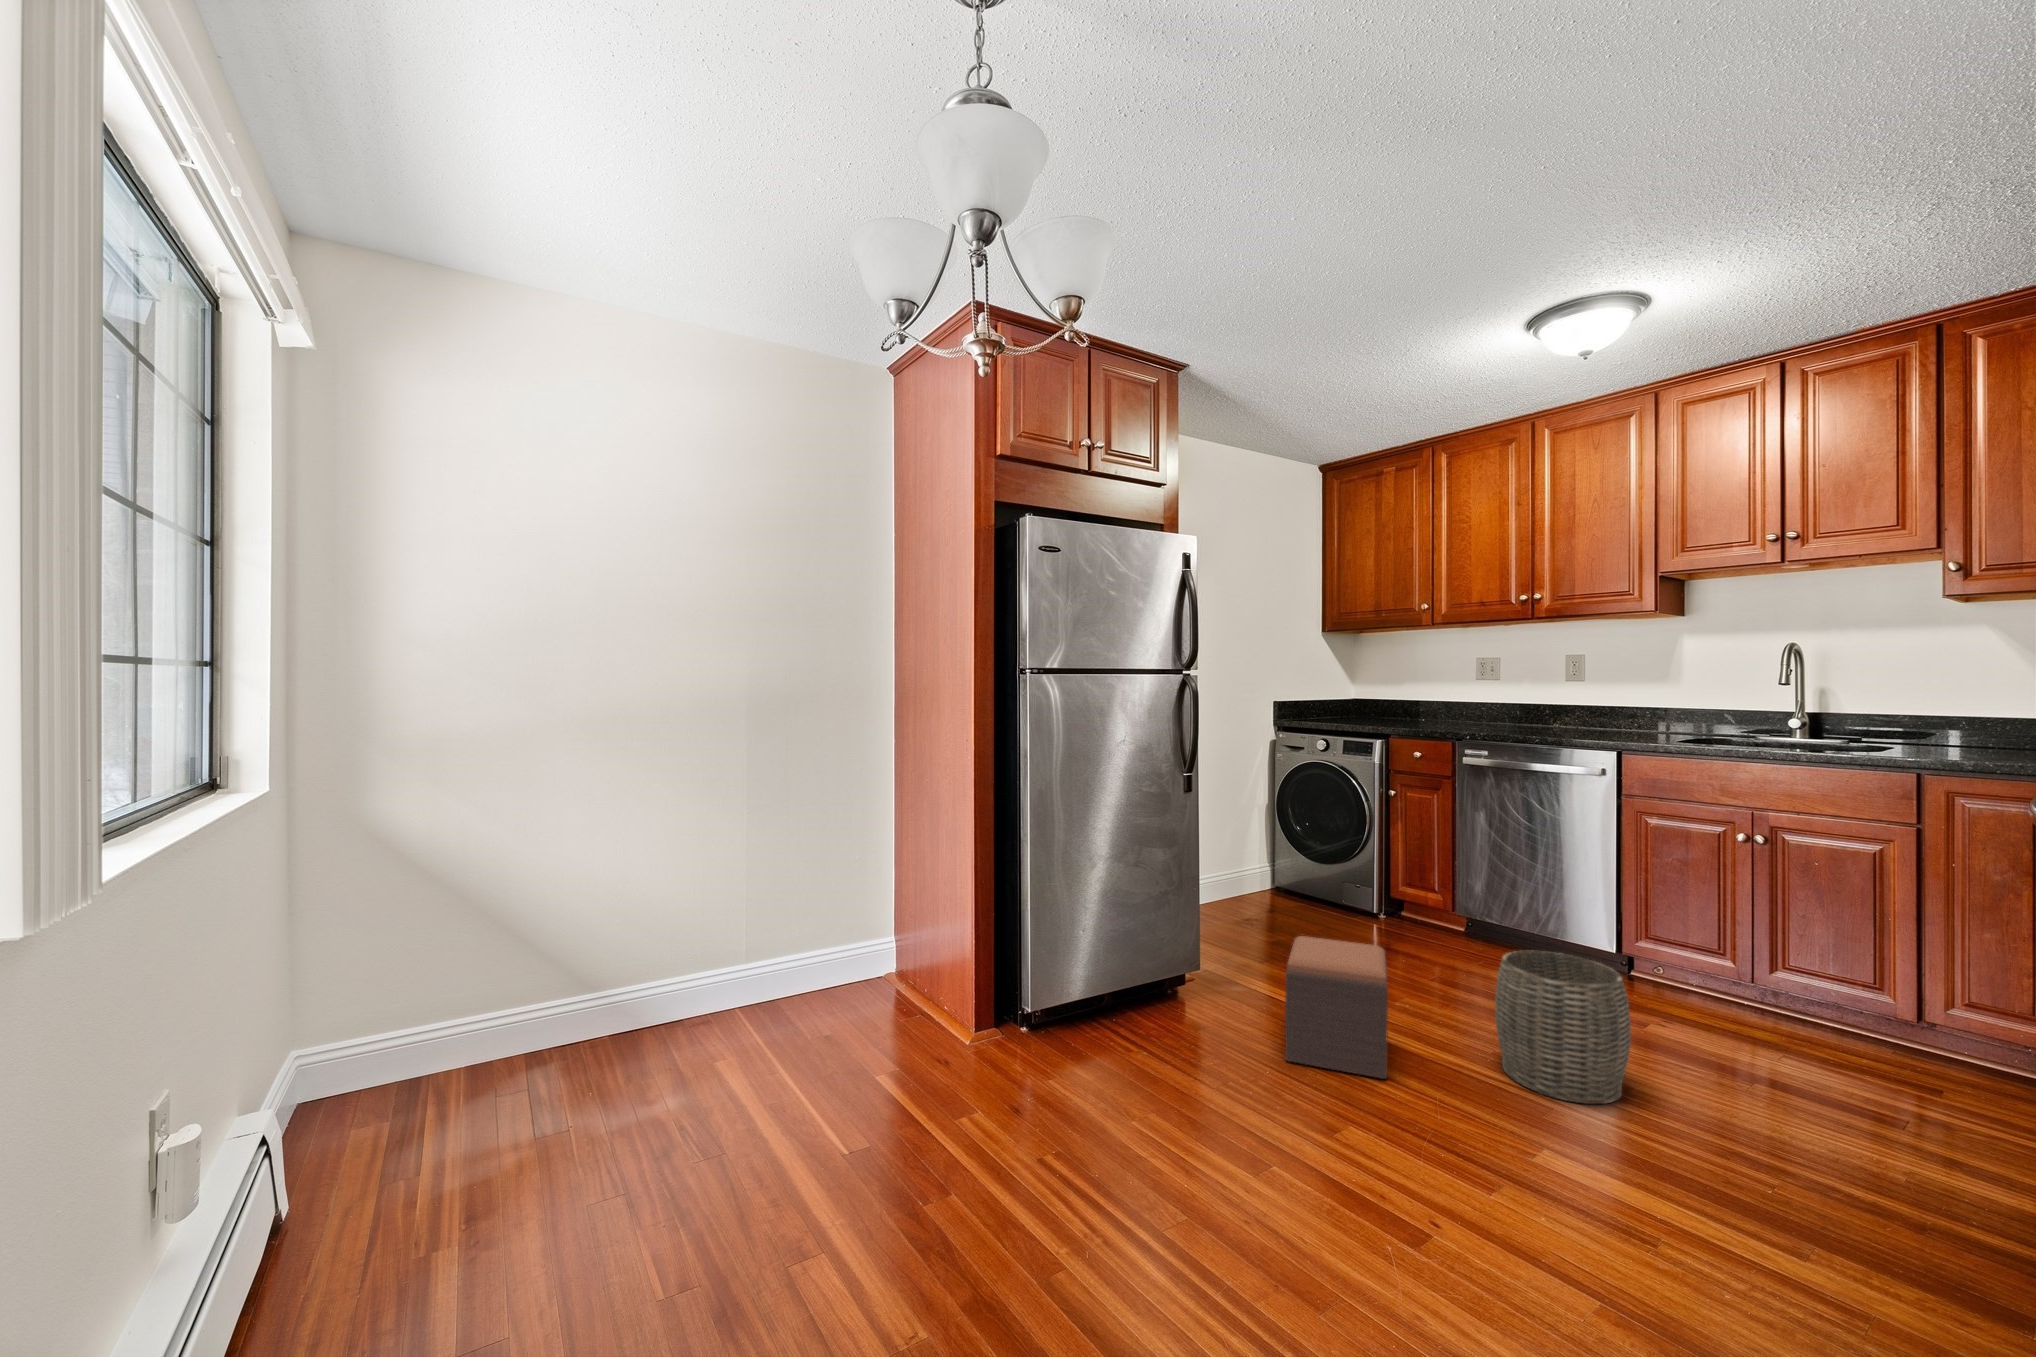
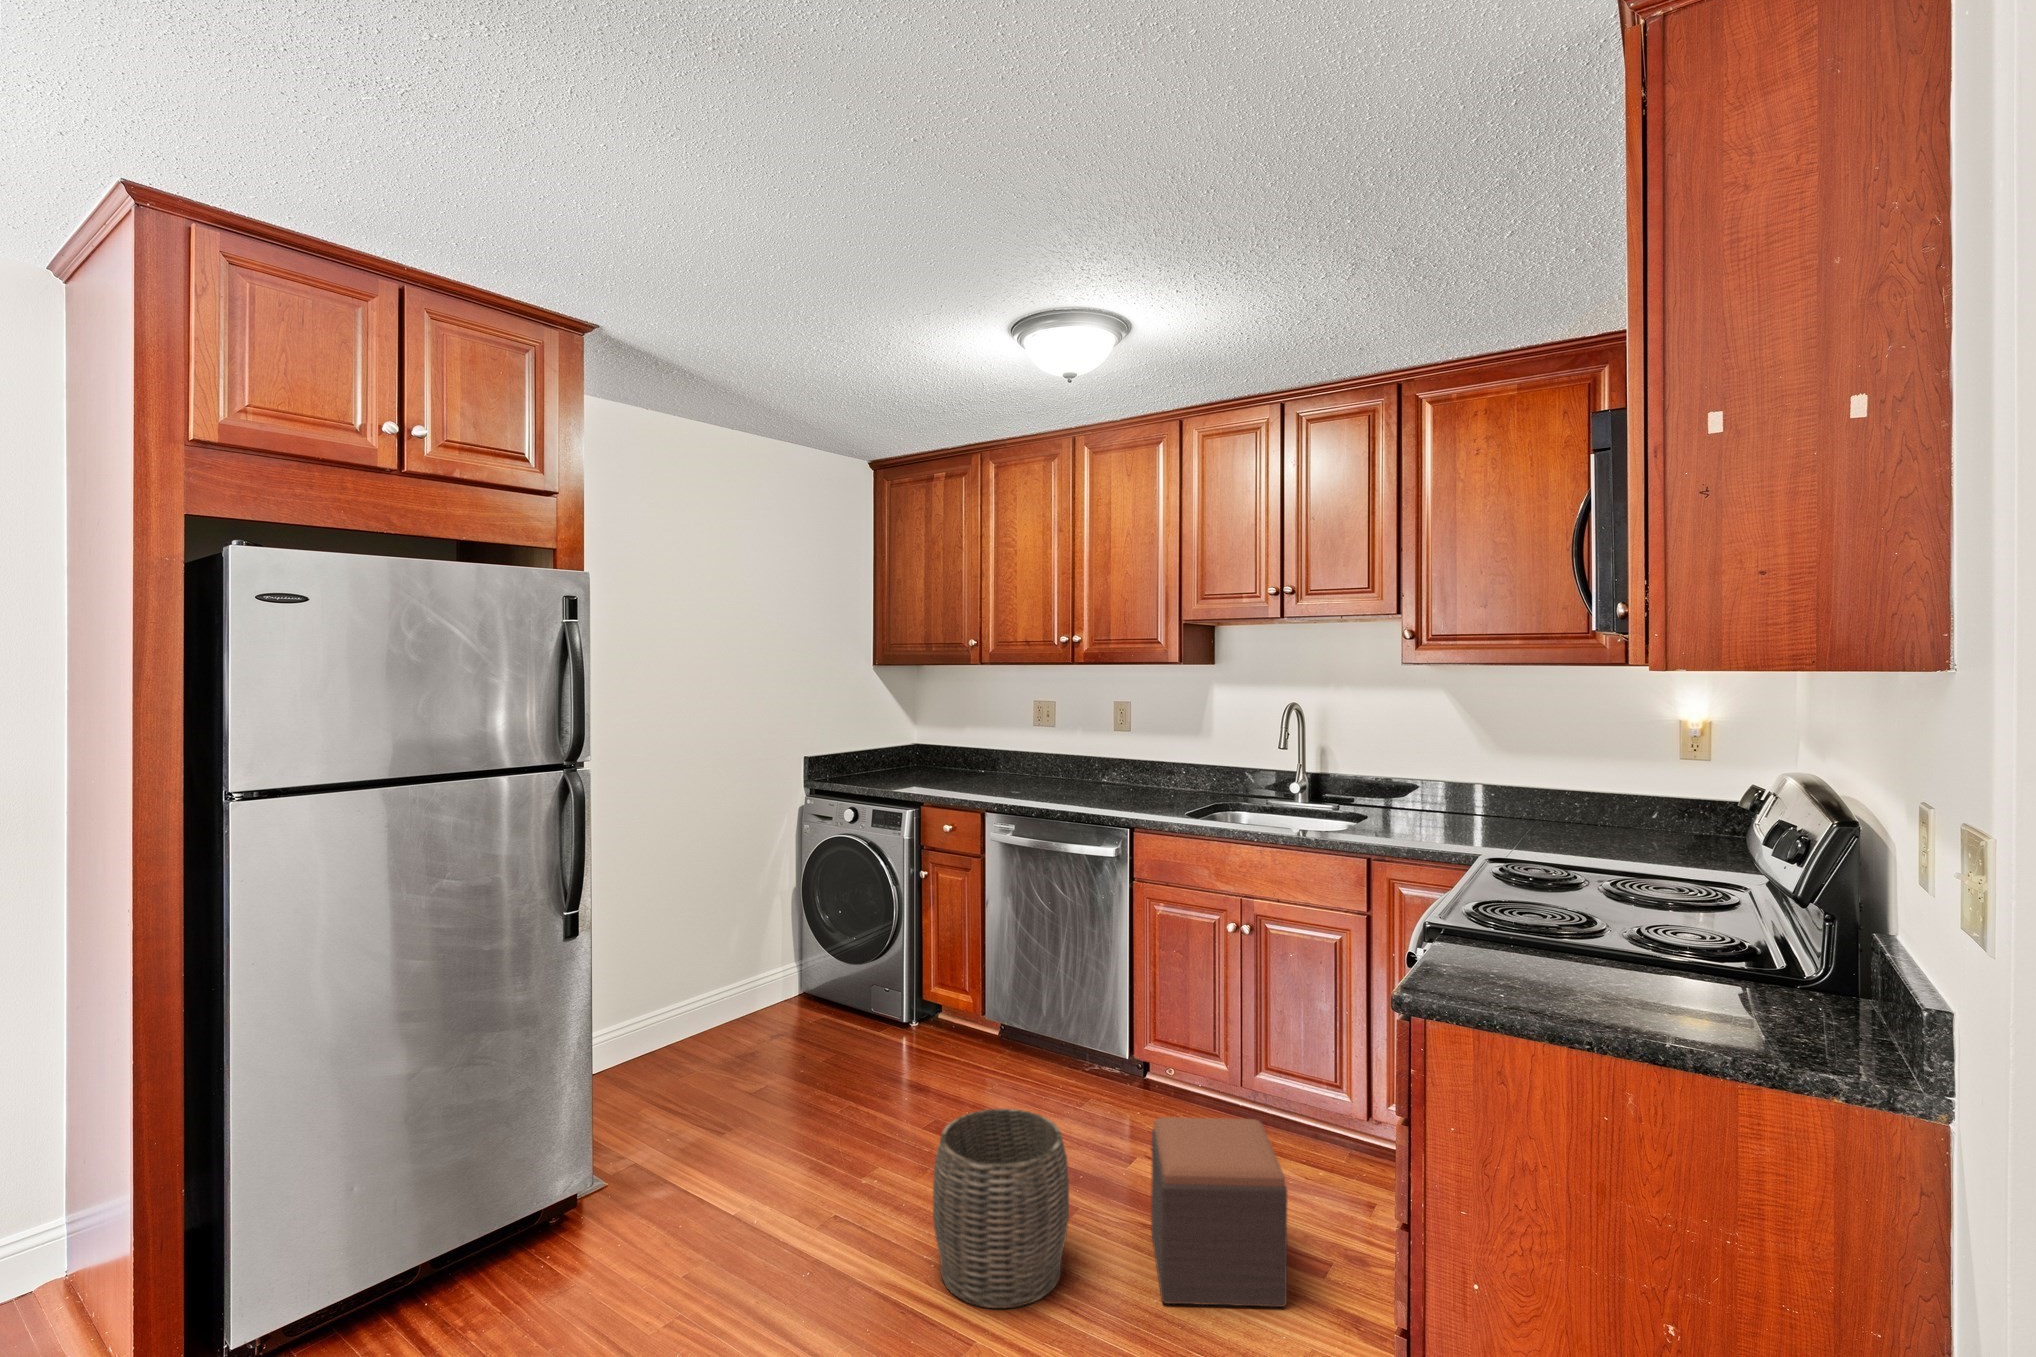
footstool: present [1285,936,1388,1079] -> present [1151,1117,1287,1307]

